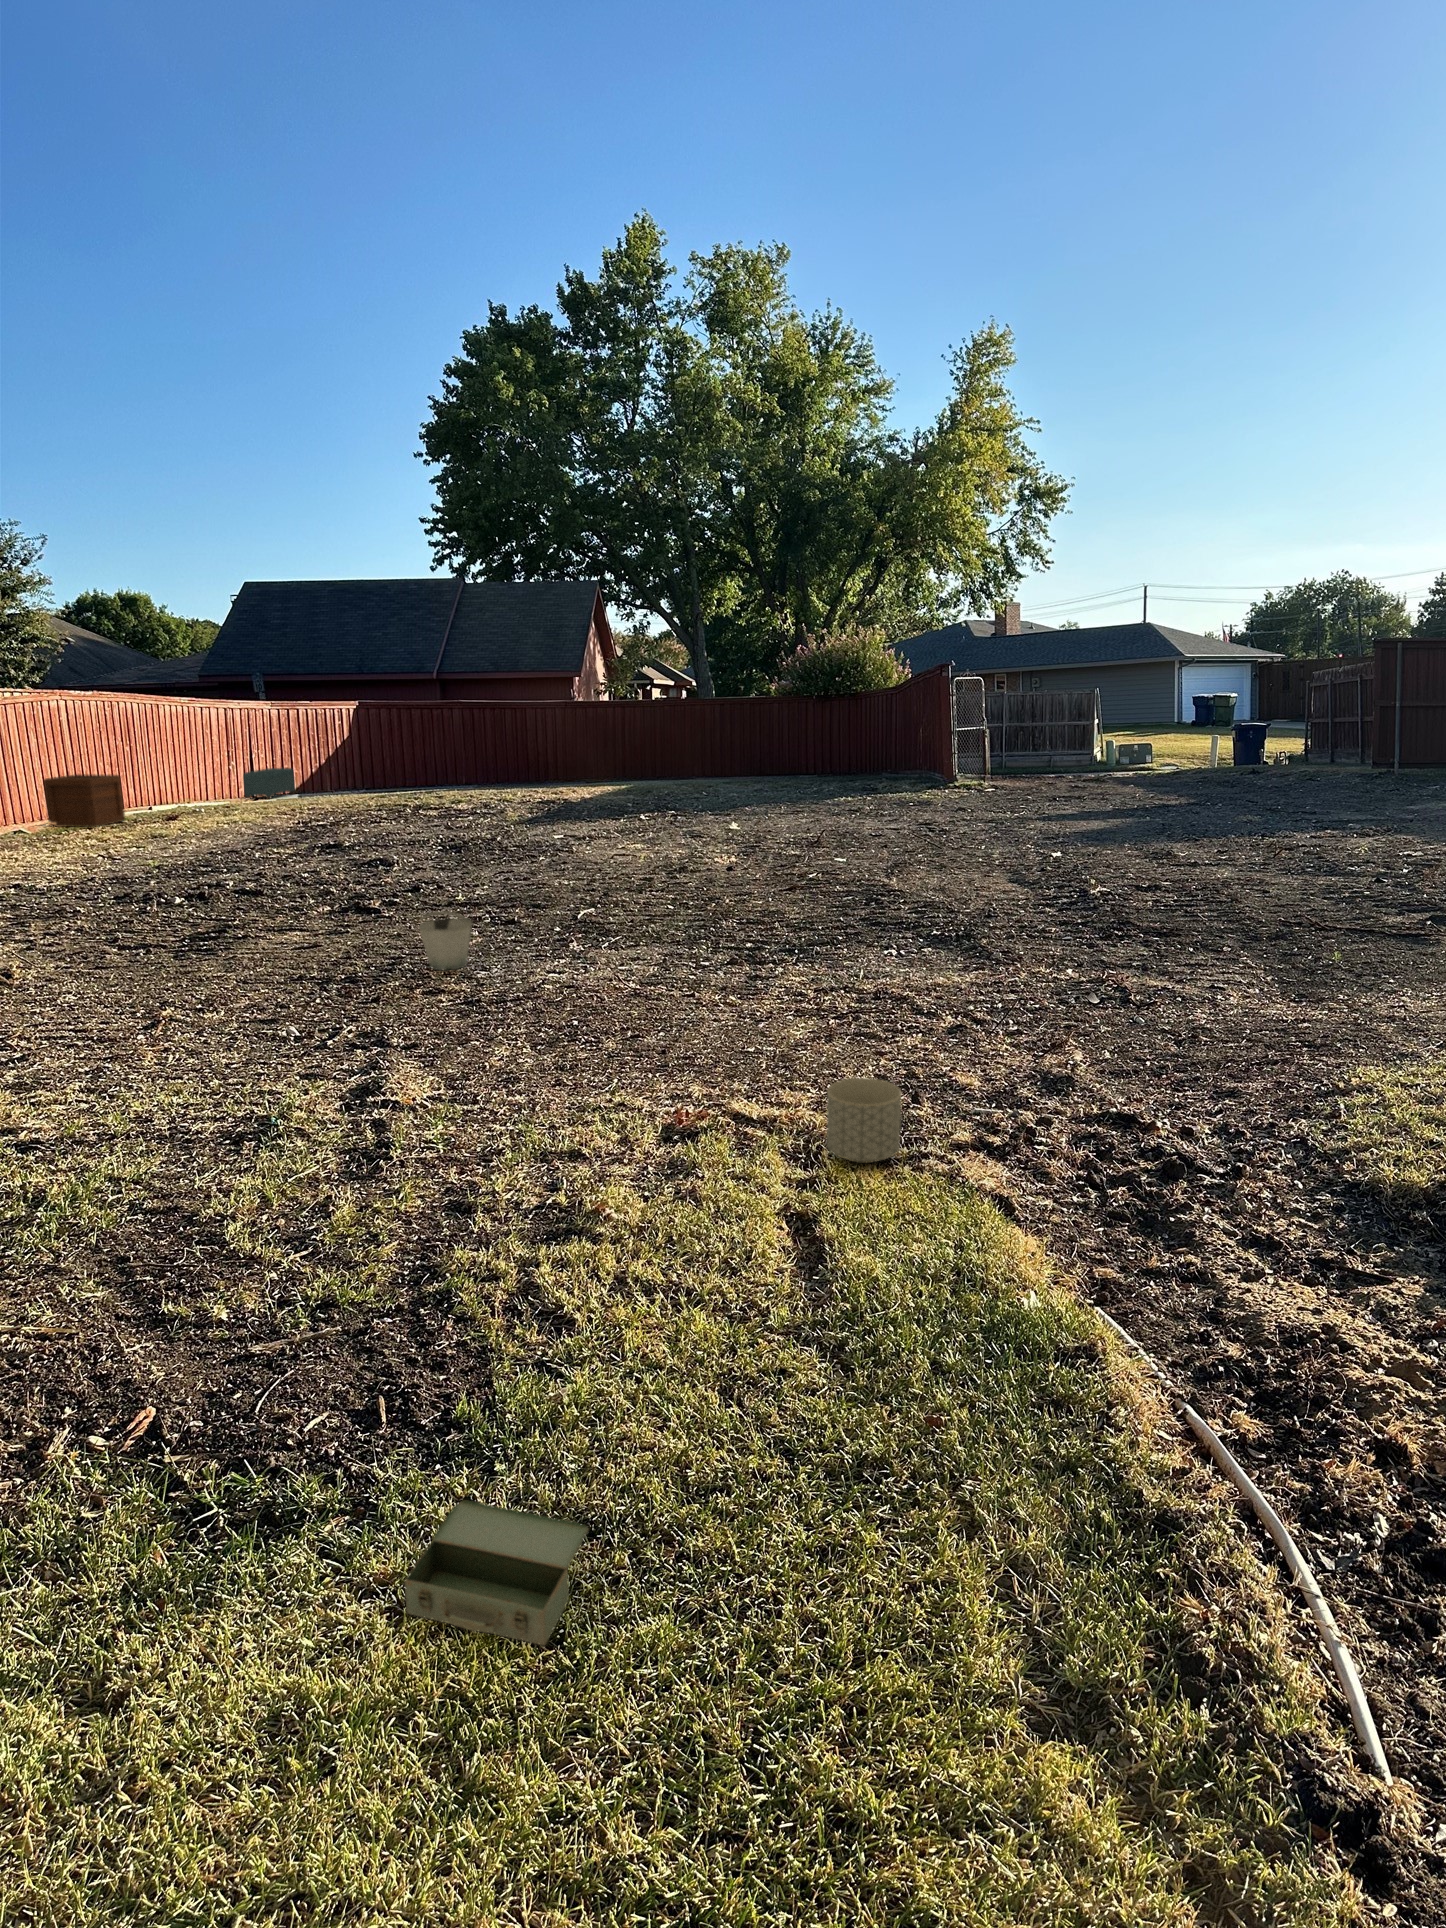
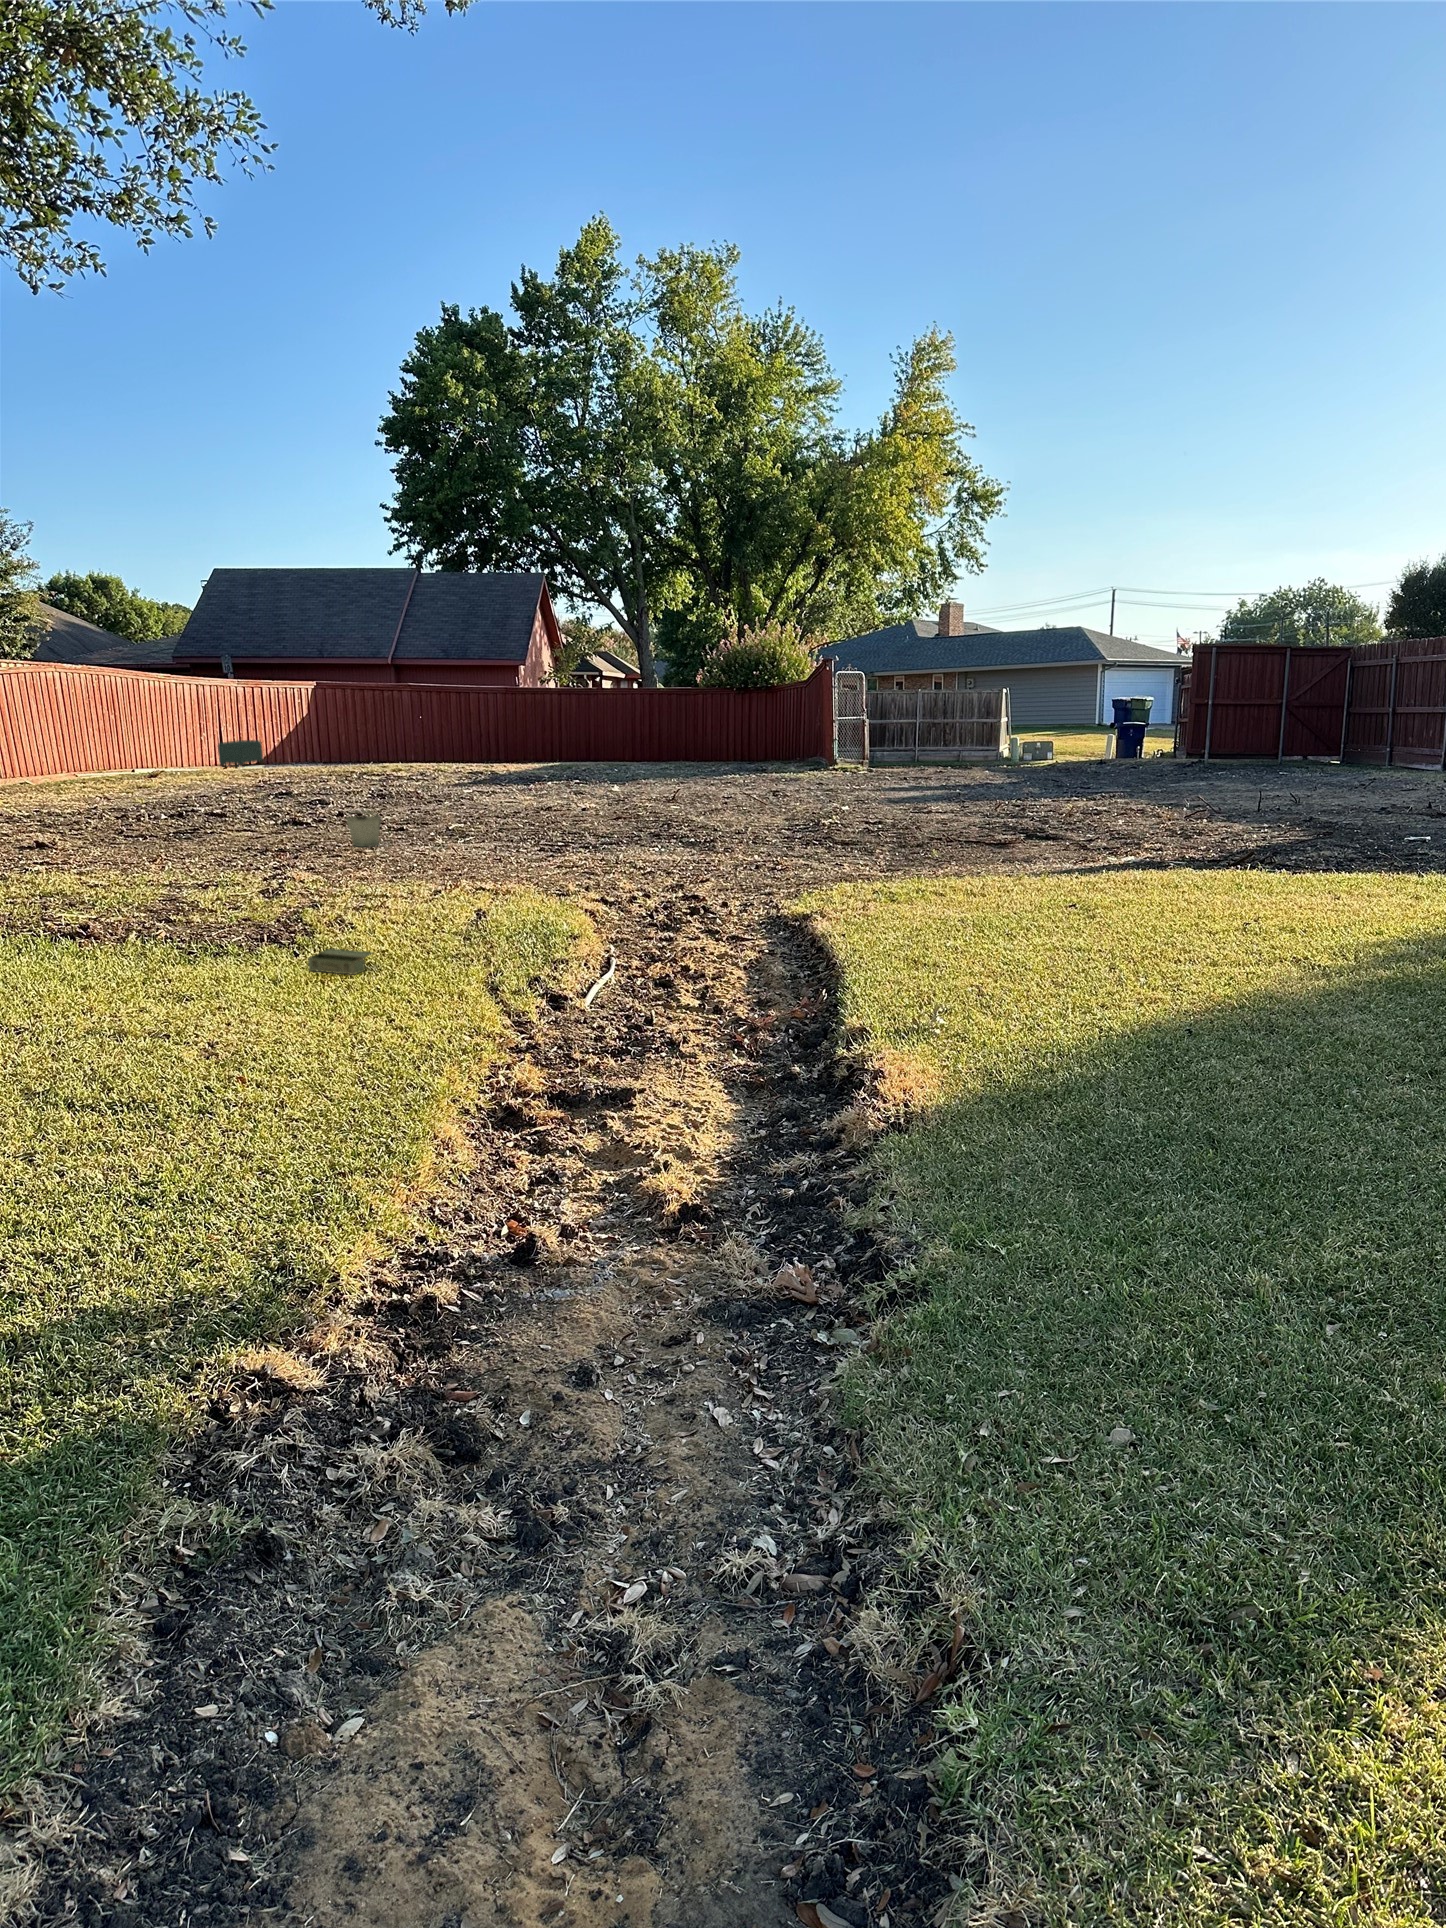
wooden crate: present [43,774,125,827] -> none [56,736,124,779]
planter: present [827,1078,901,1163] -> none [539,866,577,906]

